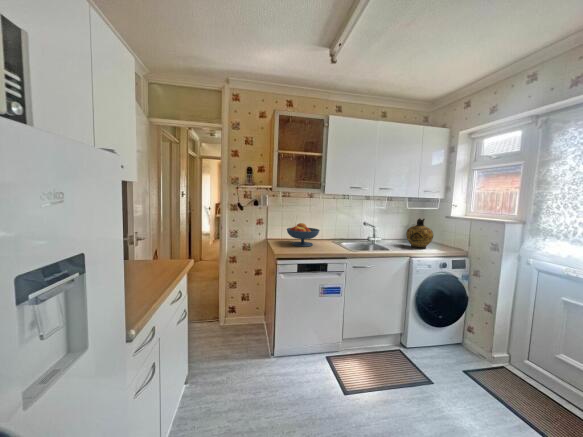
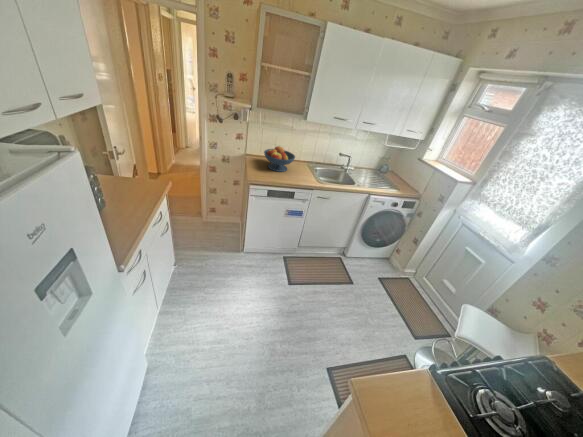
ceramic jug: present [406,218,433,249] -> none [375,158,398,186]

